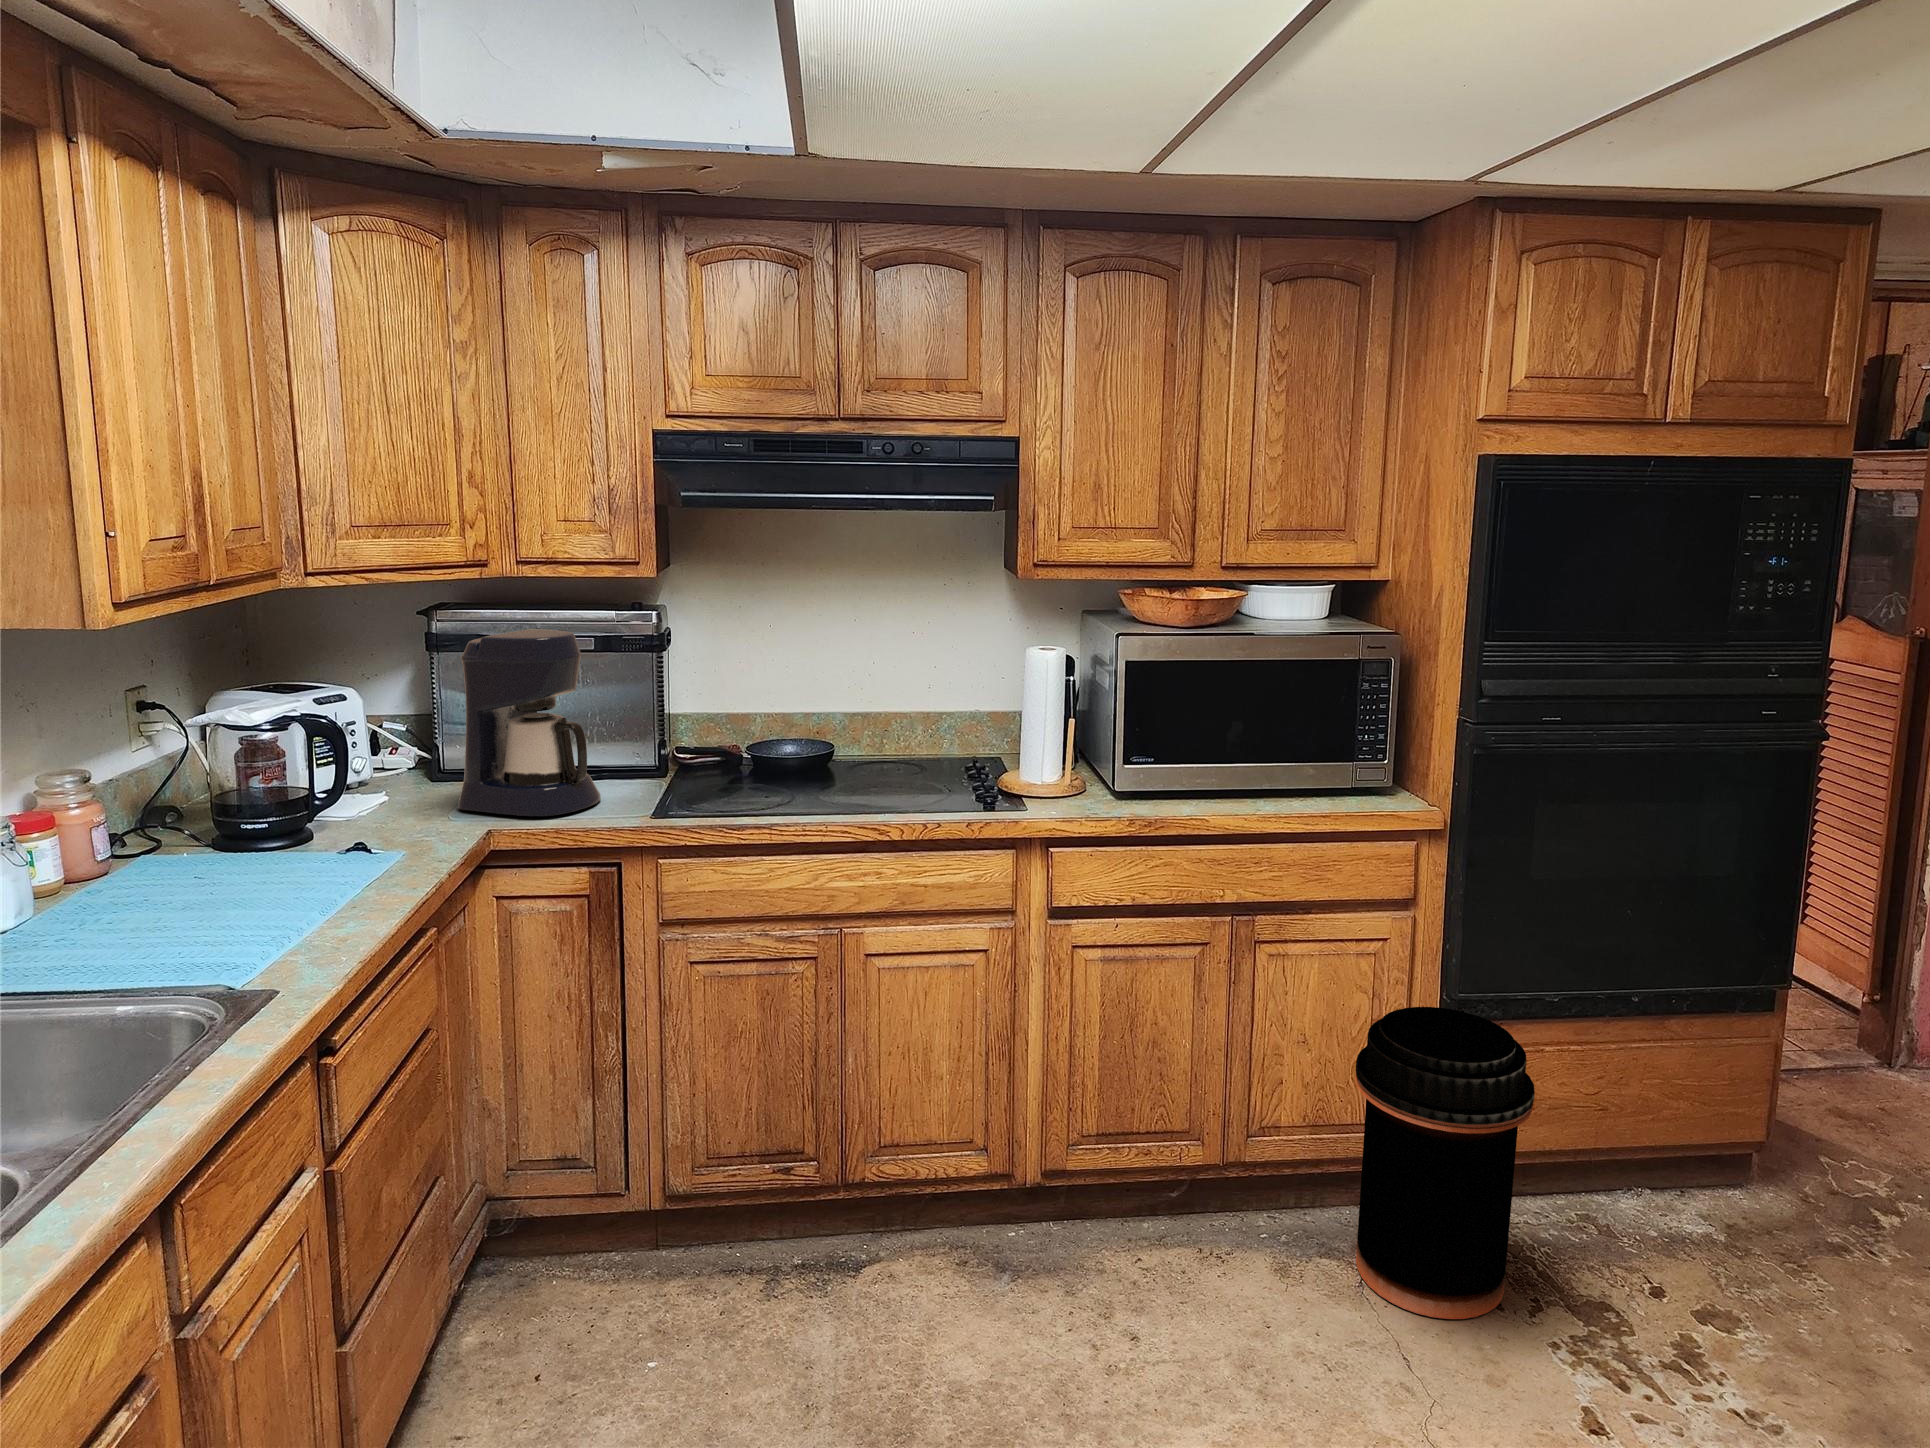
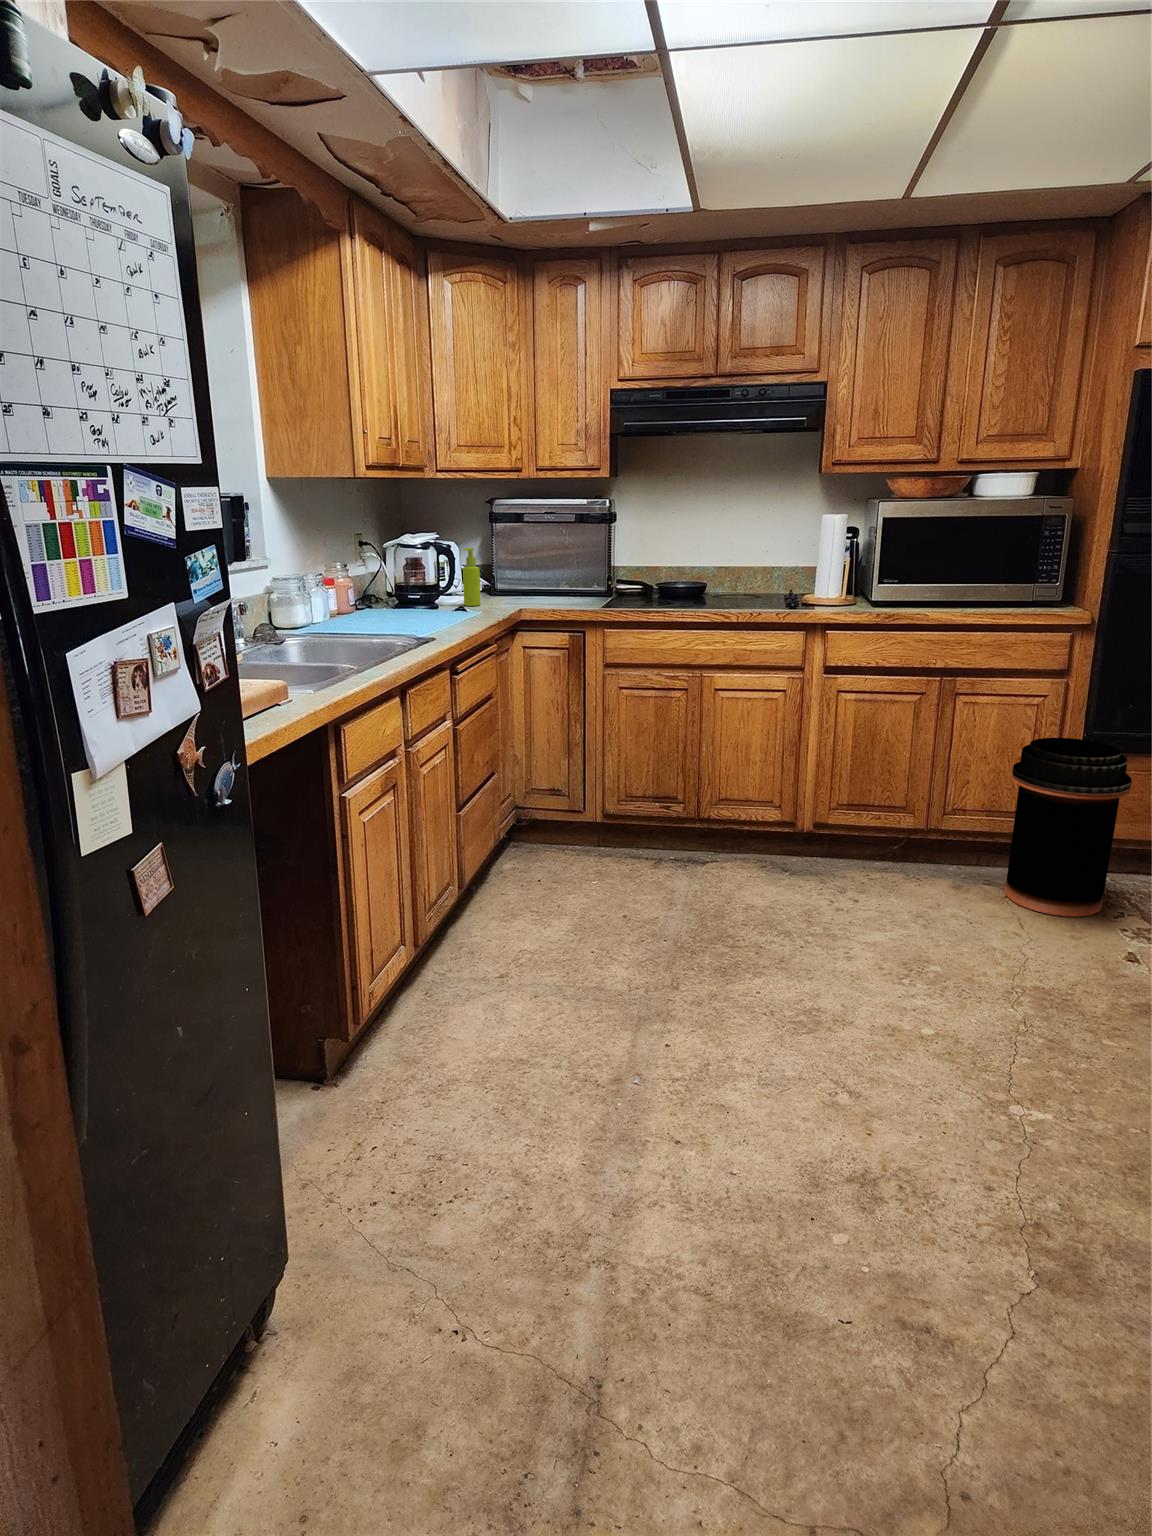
coffee maker: present [458,629,601,816] -> none [506,506,577,604]
soap dispenser: none [364,719,404,830] -> present [463,548,481,606]

